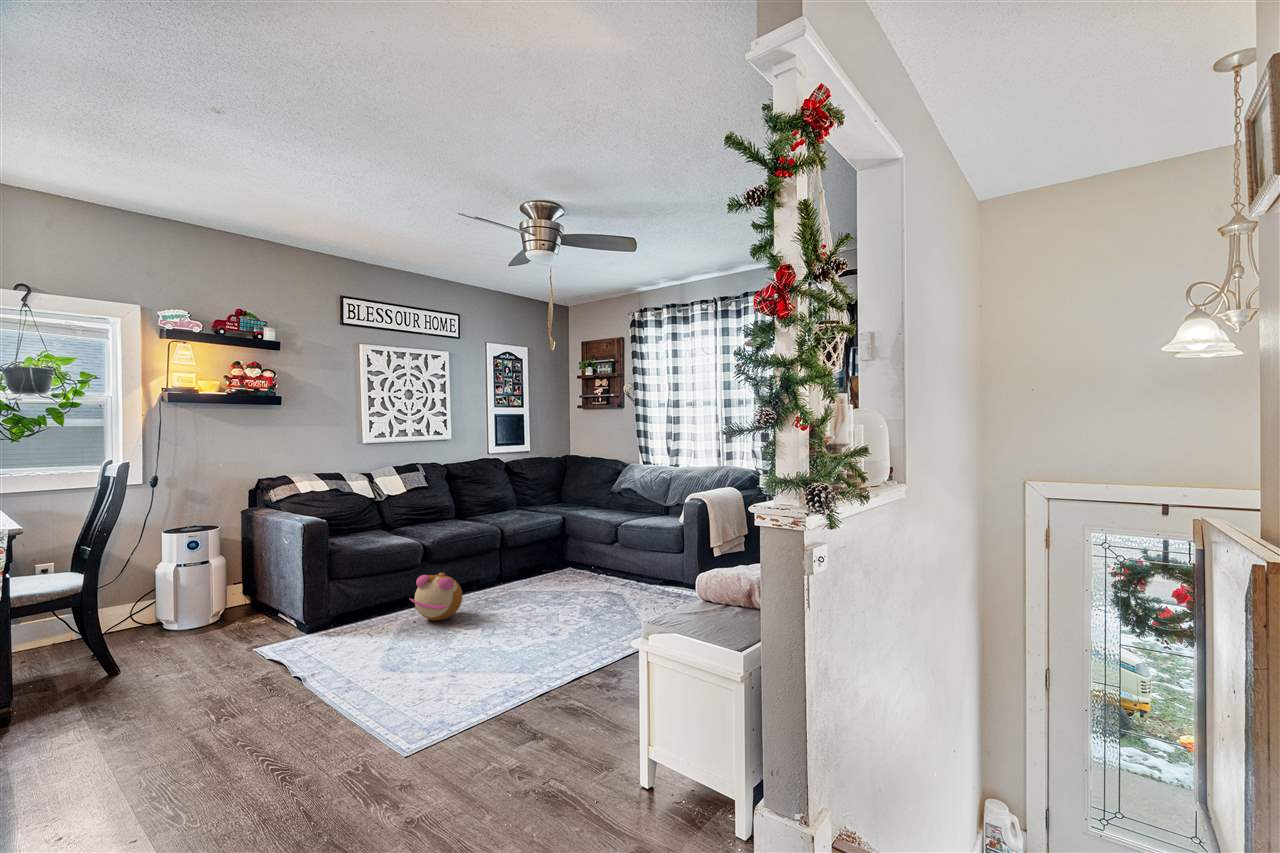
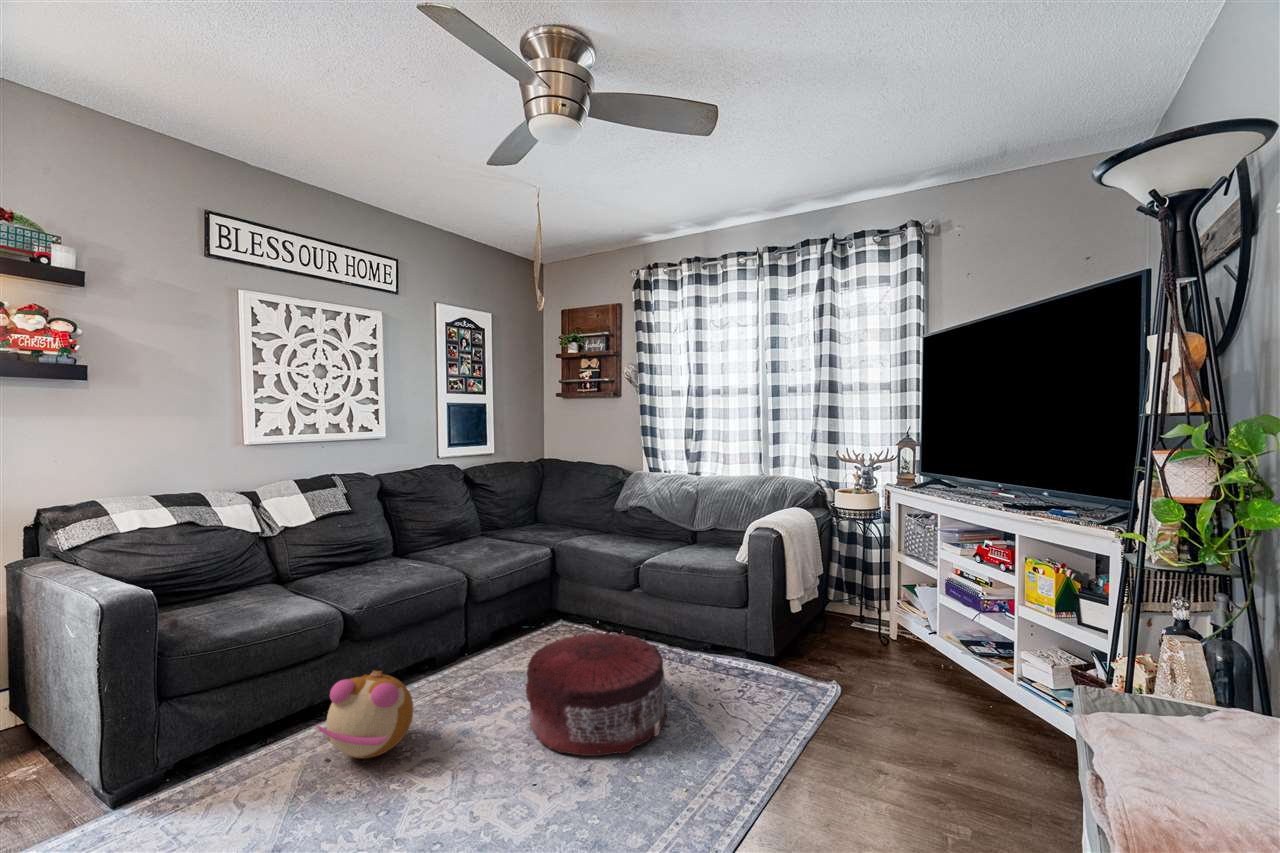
pouf: none [527,562,618,625] -> present [526,632,667,756]

